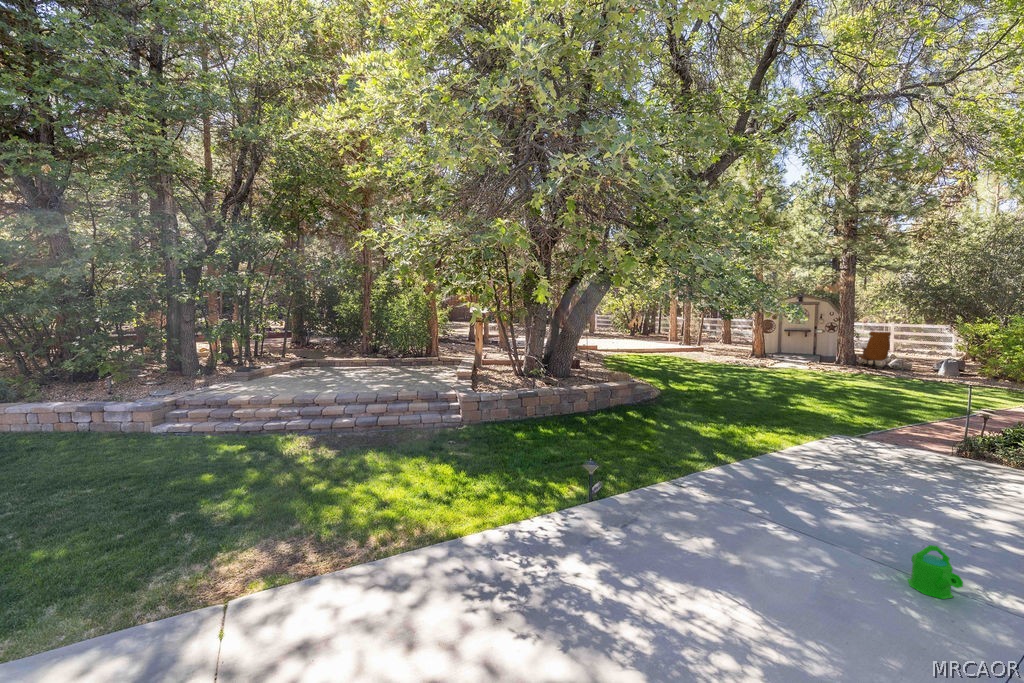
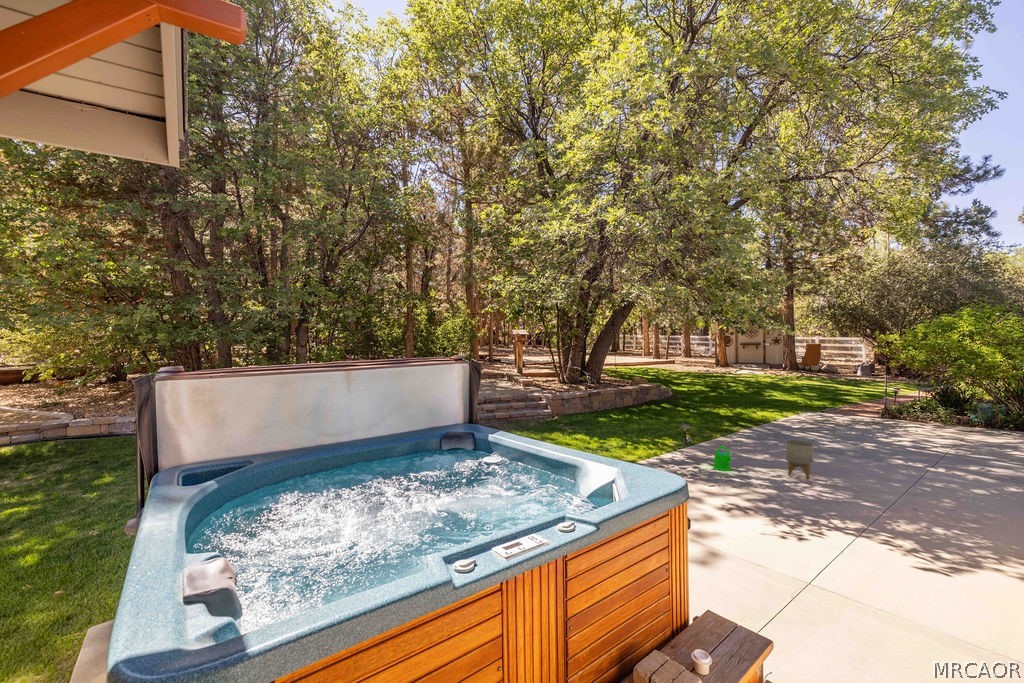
planter: none [715,534,771,626] -> present [785,440,814,479]
watering can: present [908,545,963,599] -> present [713,446,732,471]

